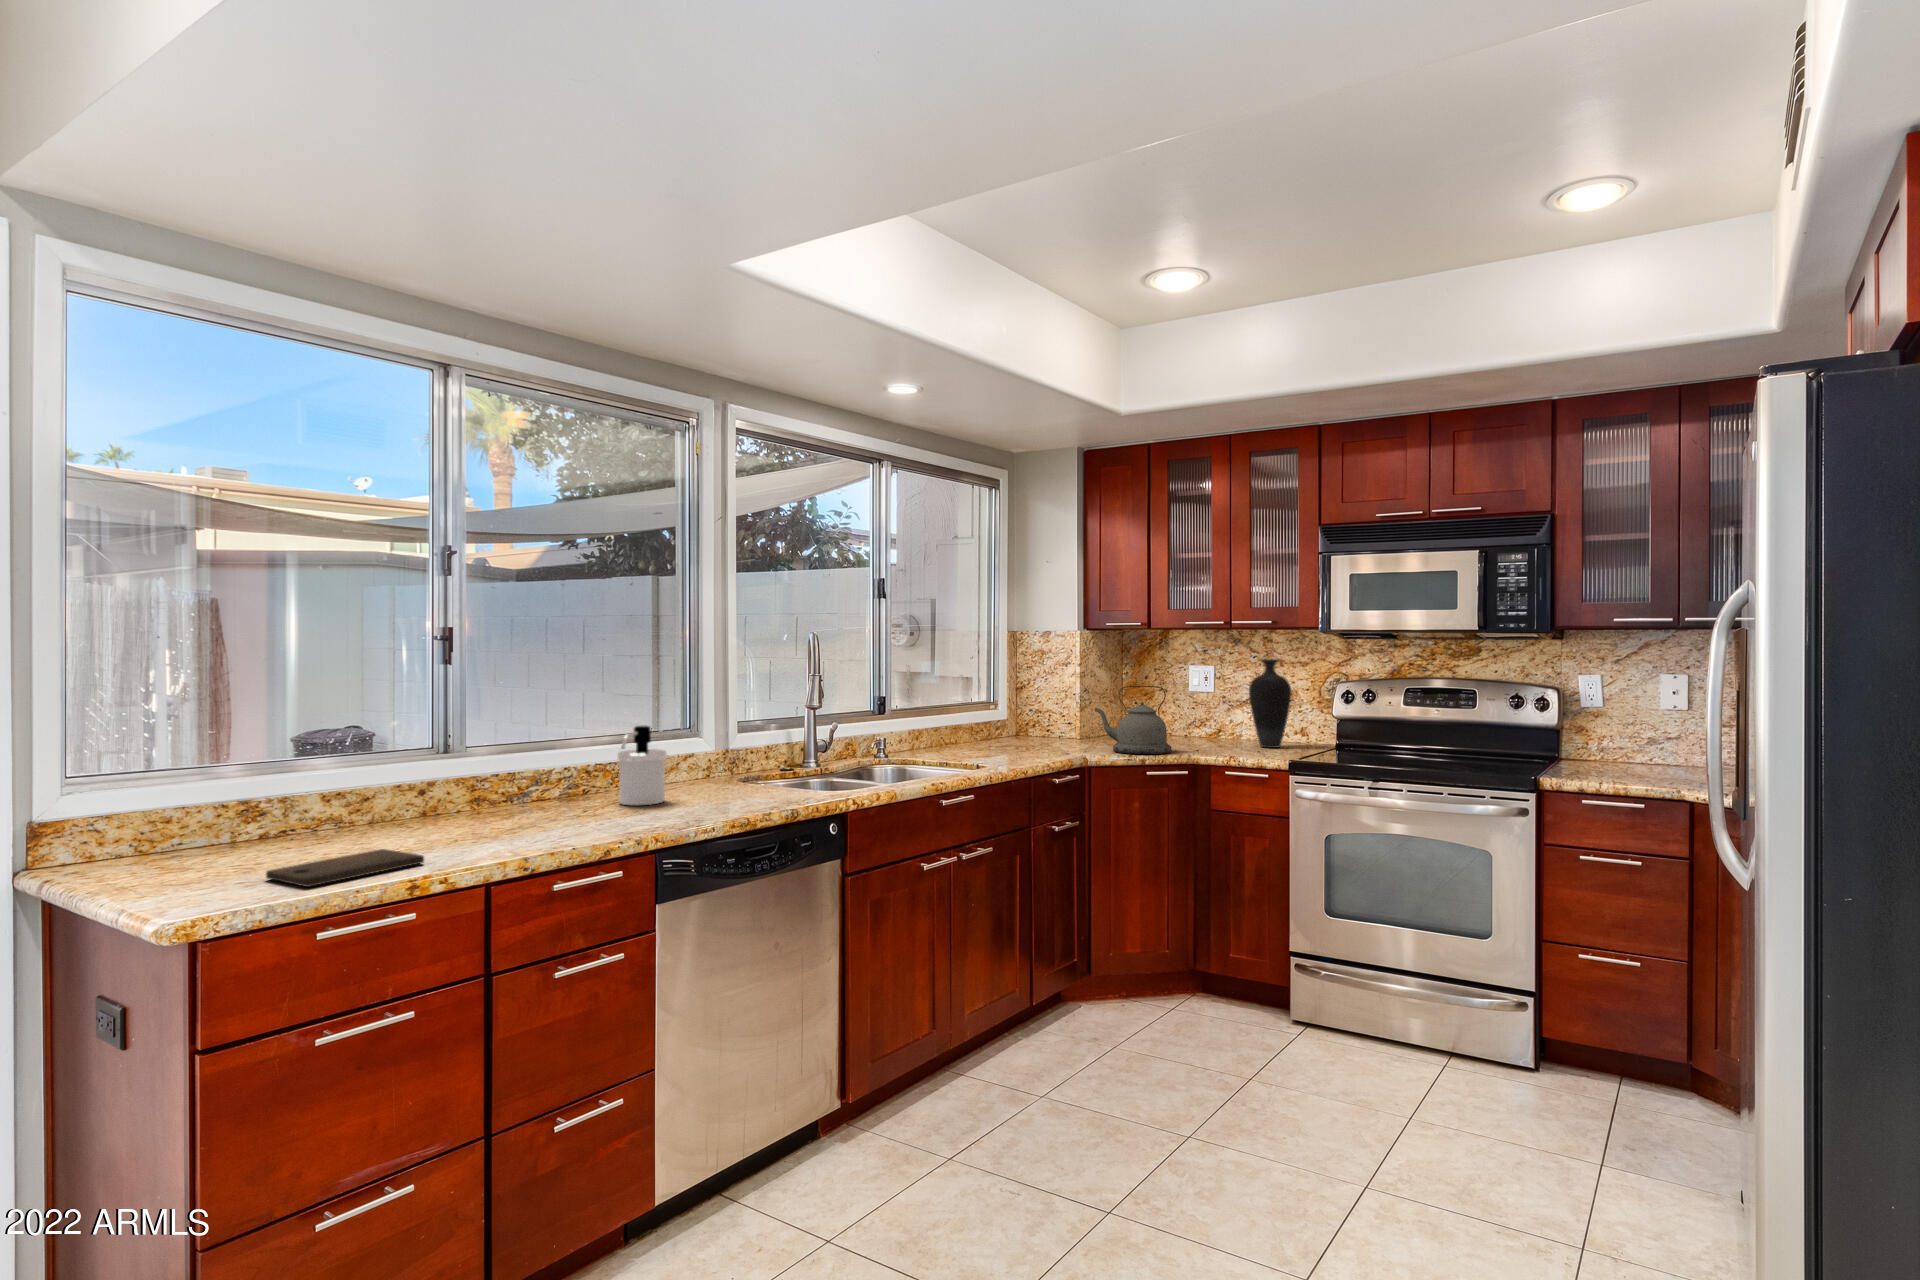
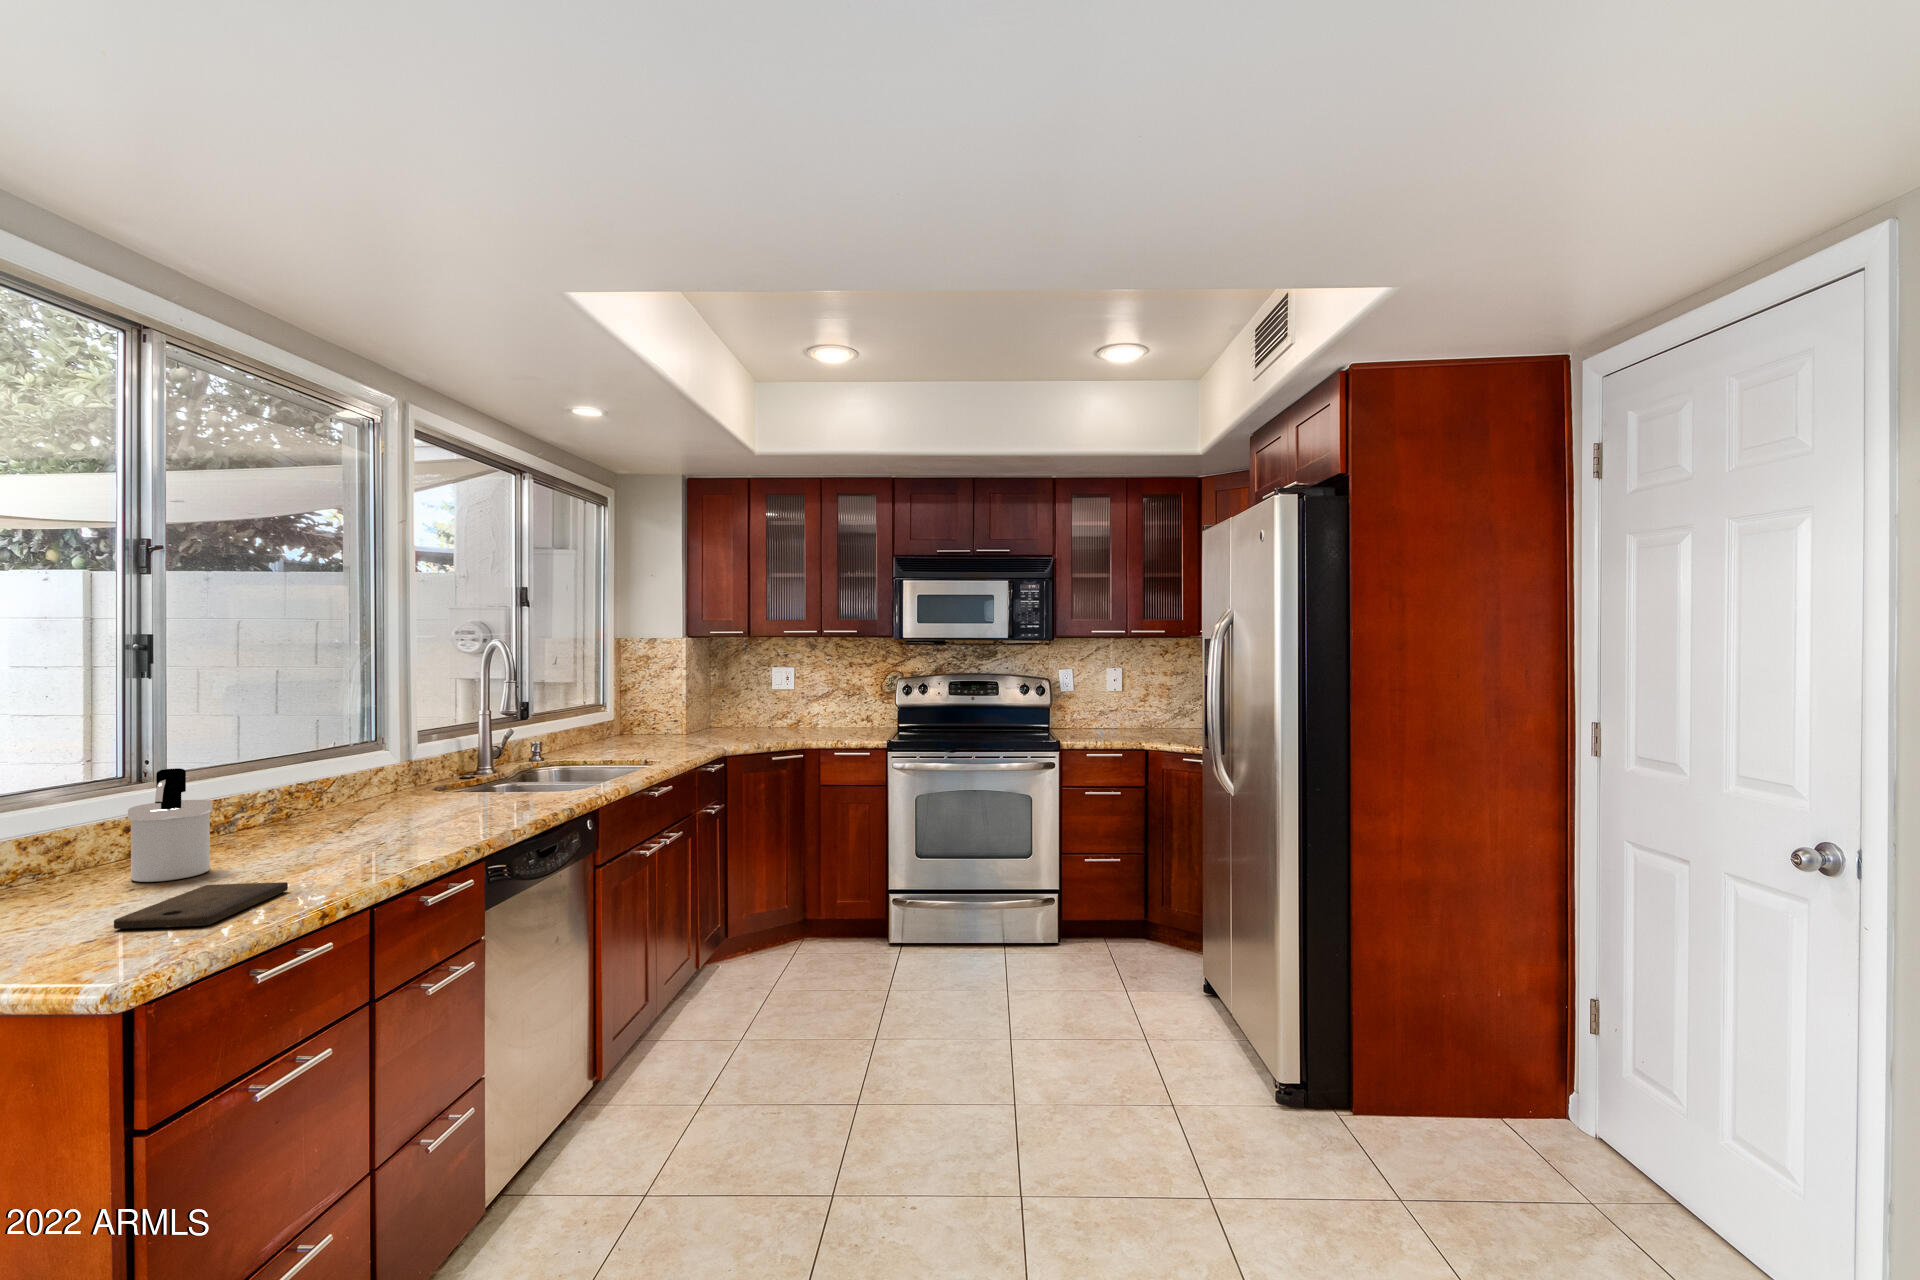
vase: present [1249,659,1291,748] -> none [834,661,866,732]
kettle: present [1095,686,1171,754] -> none [721,685,786,743]
soap dispenser: present [618,726,667,805] -> present [128,768,213,882]

